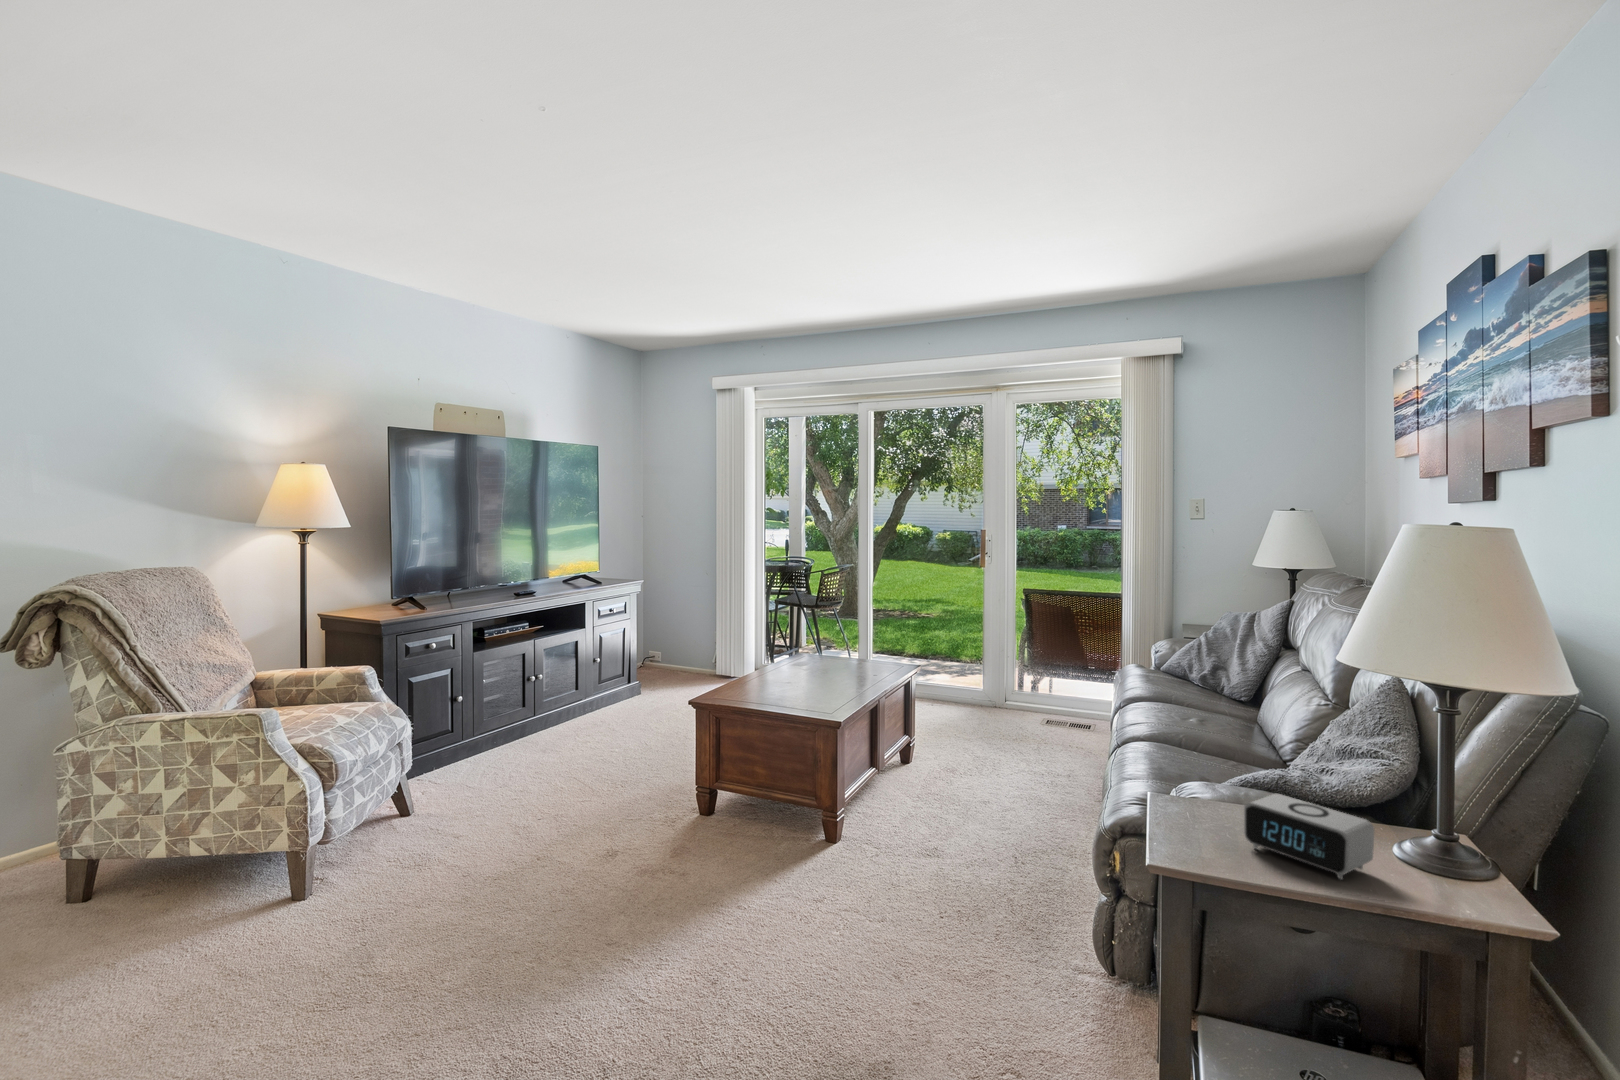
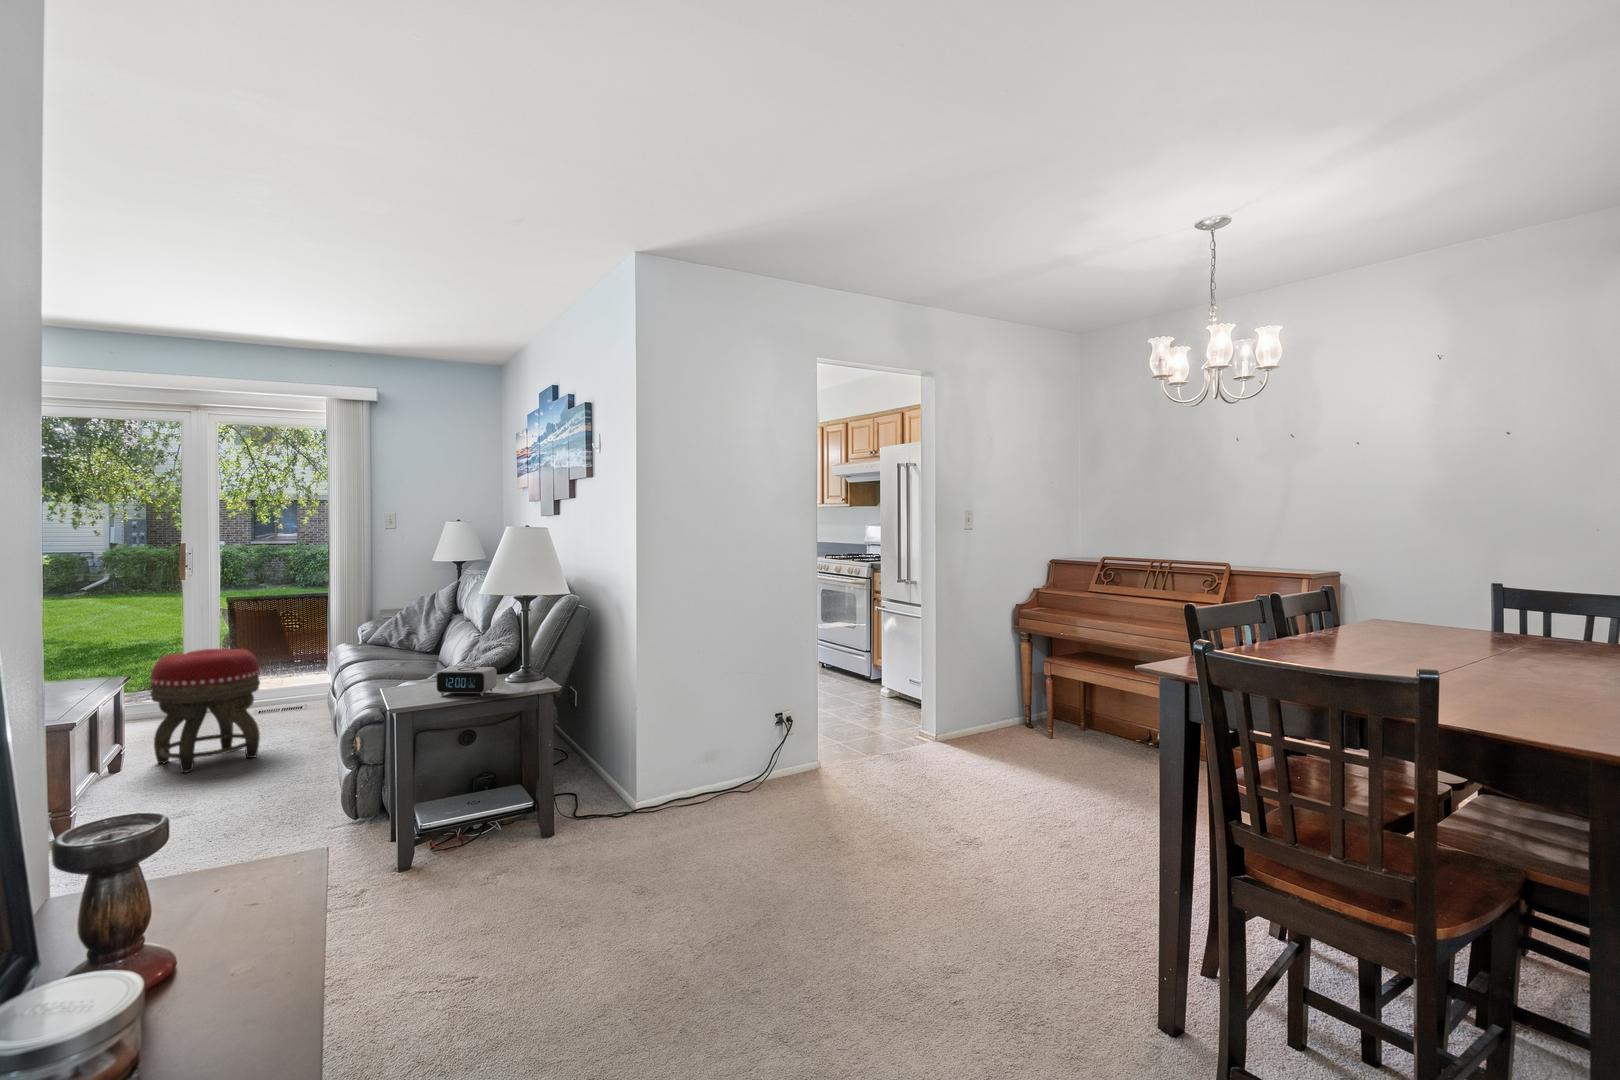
footstool: none [931,655,1032,796] -> present [150,649,260,773]

